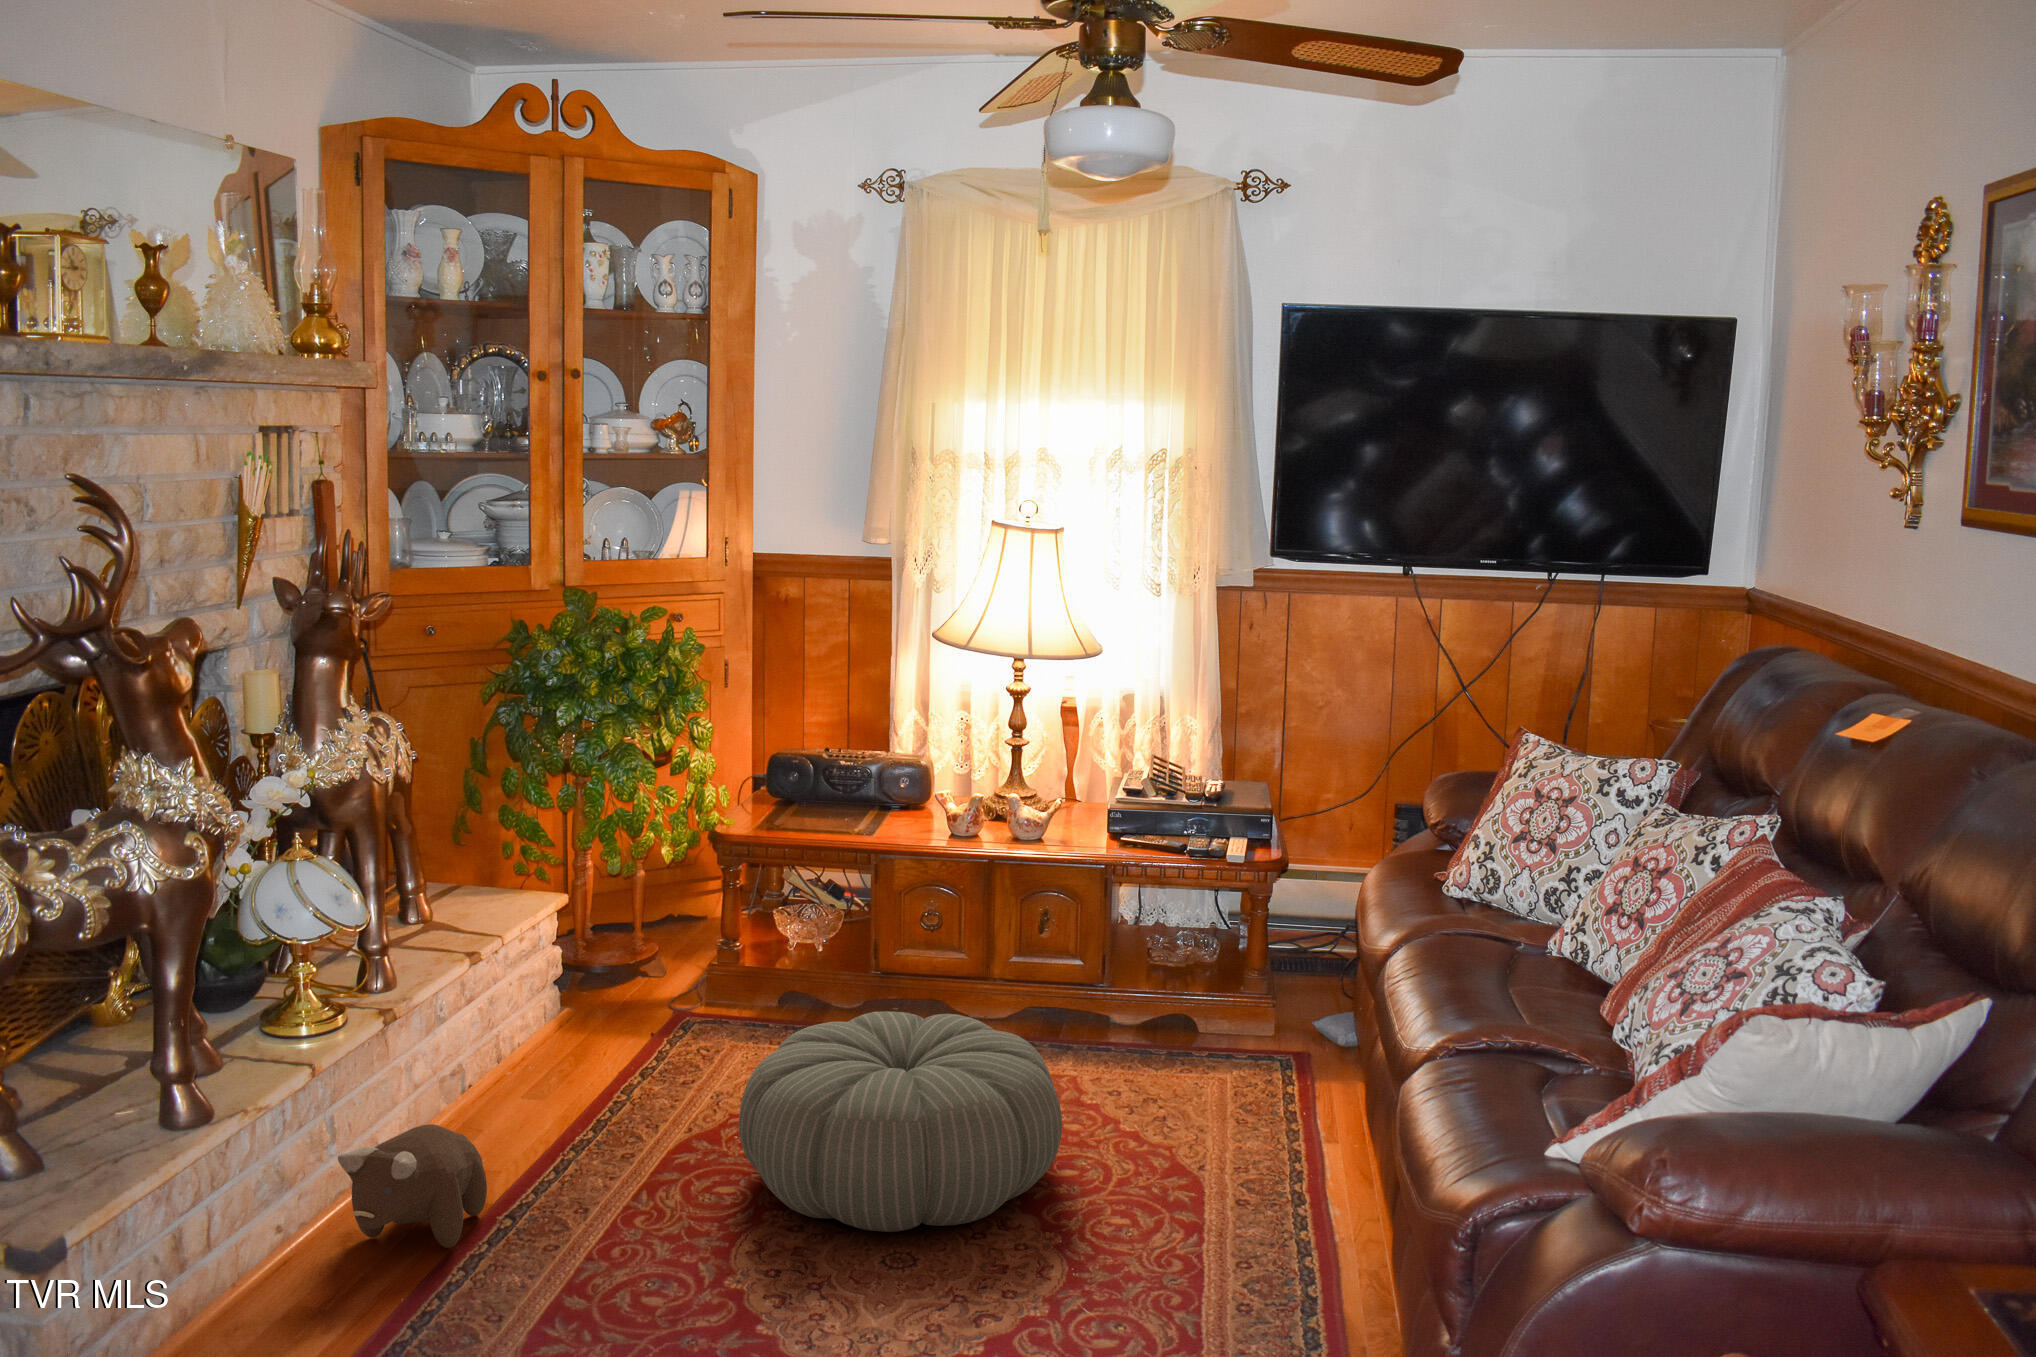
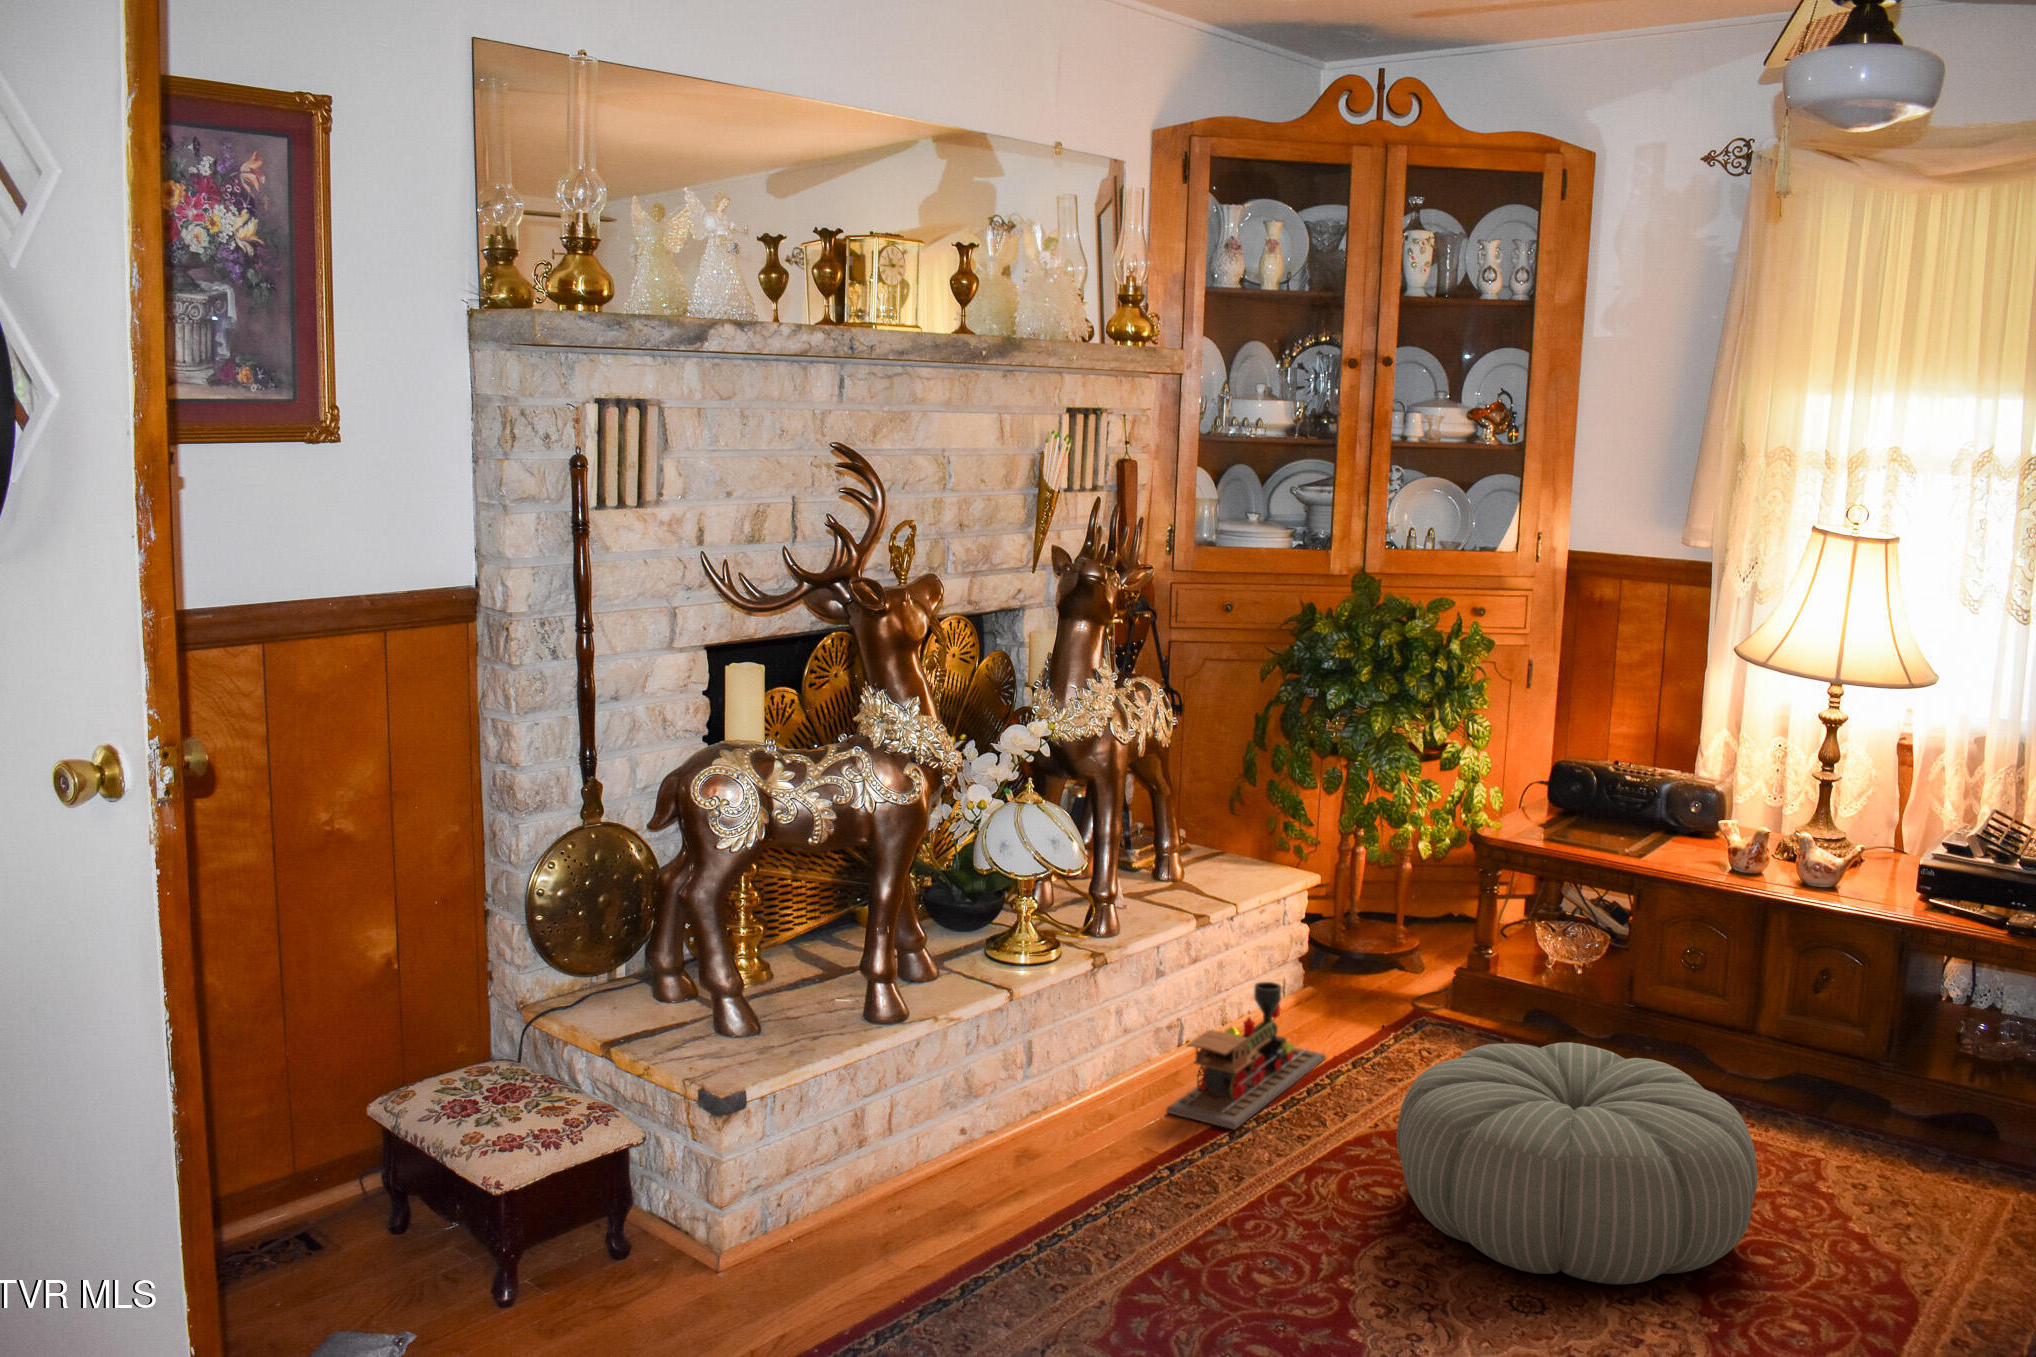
toy train: none [475,1007,613,1165] -> present [1166,982,1326,1129]
plush toy: present [338,1124,487,1248] -> none [1022,1063,1157,1179]

